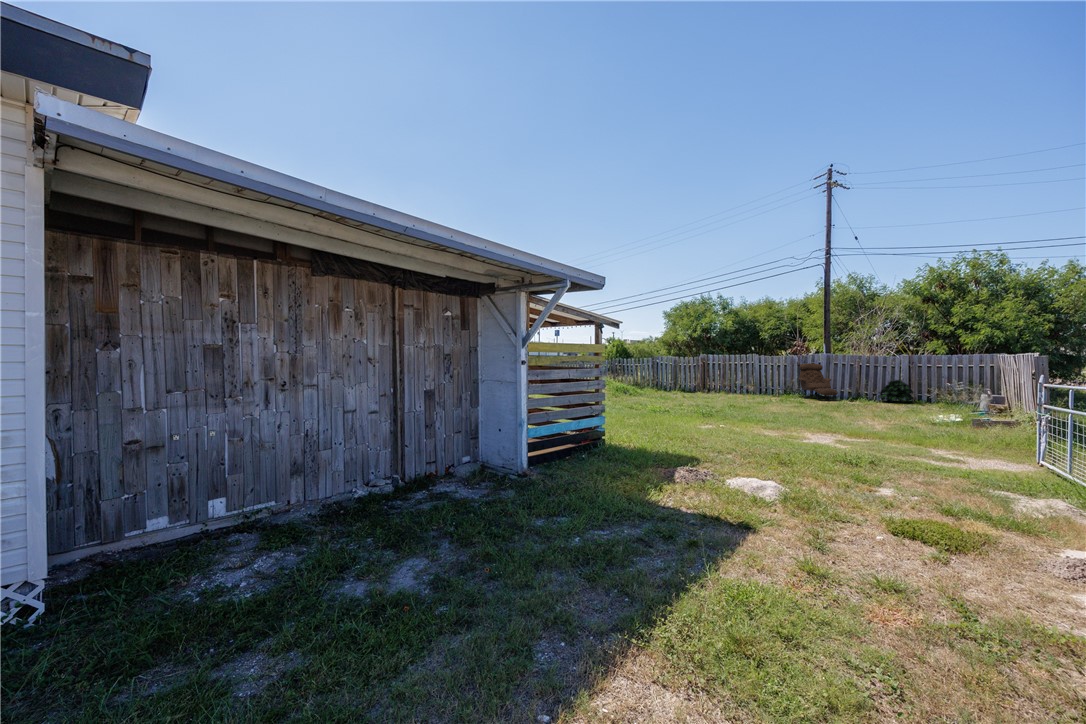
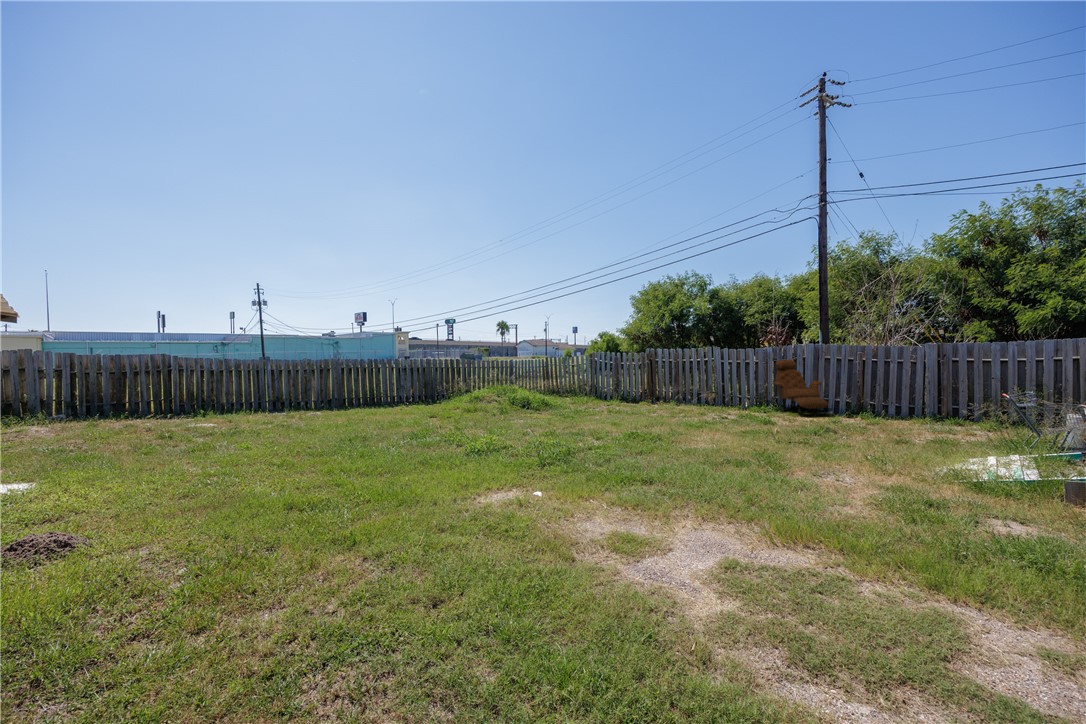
potted plant: present [878,380,914,402] -> none [889,384,945,420]

